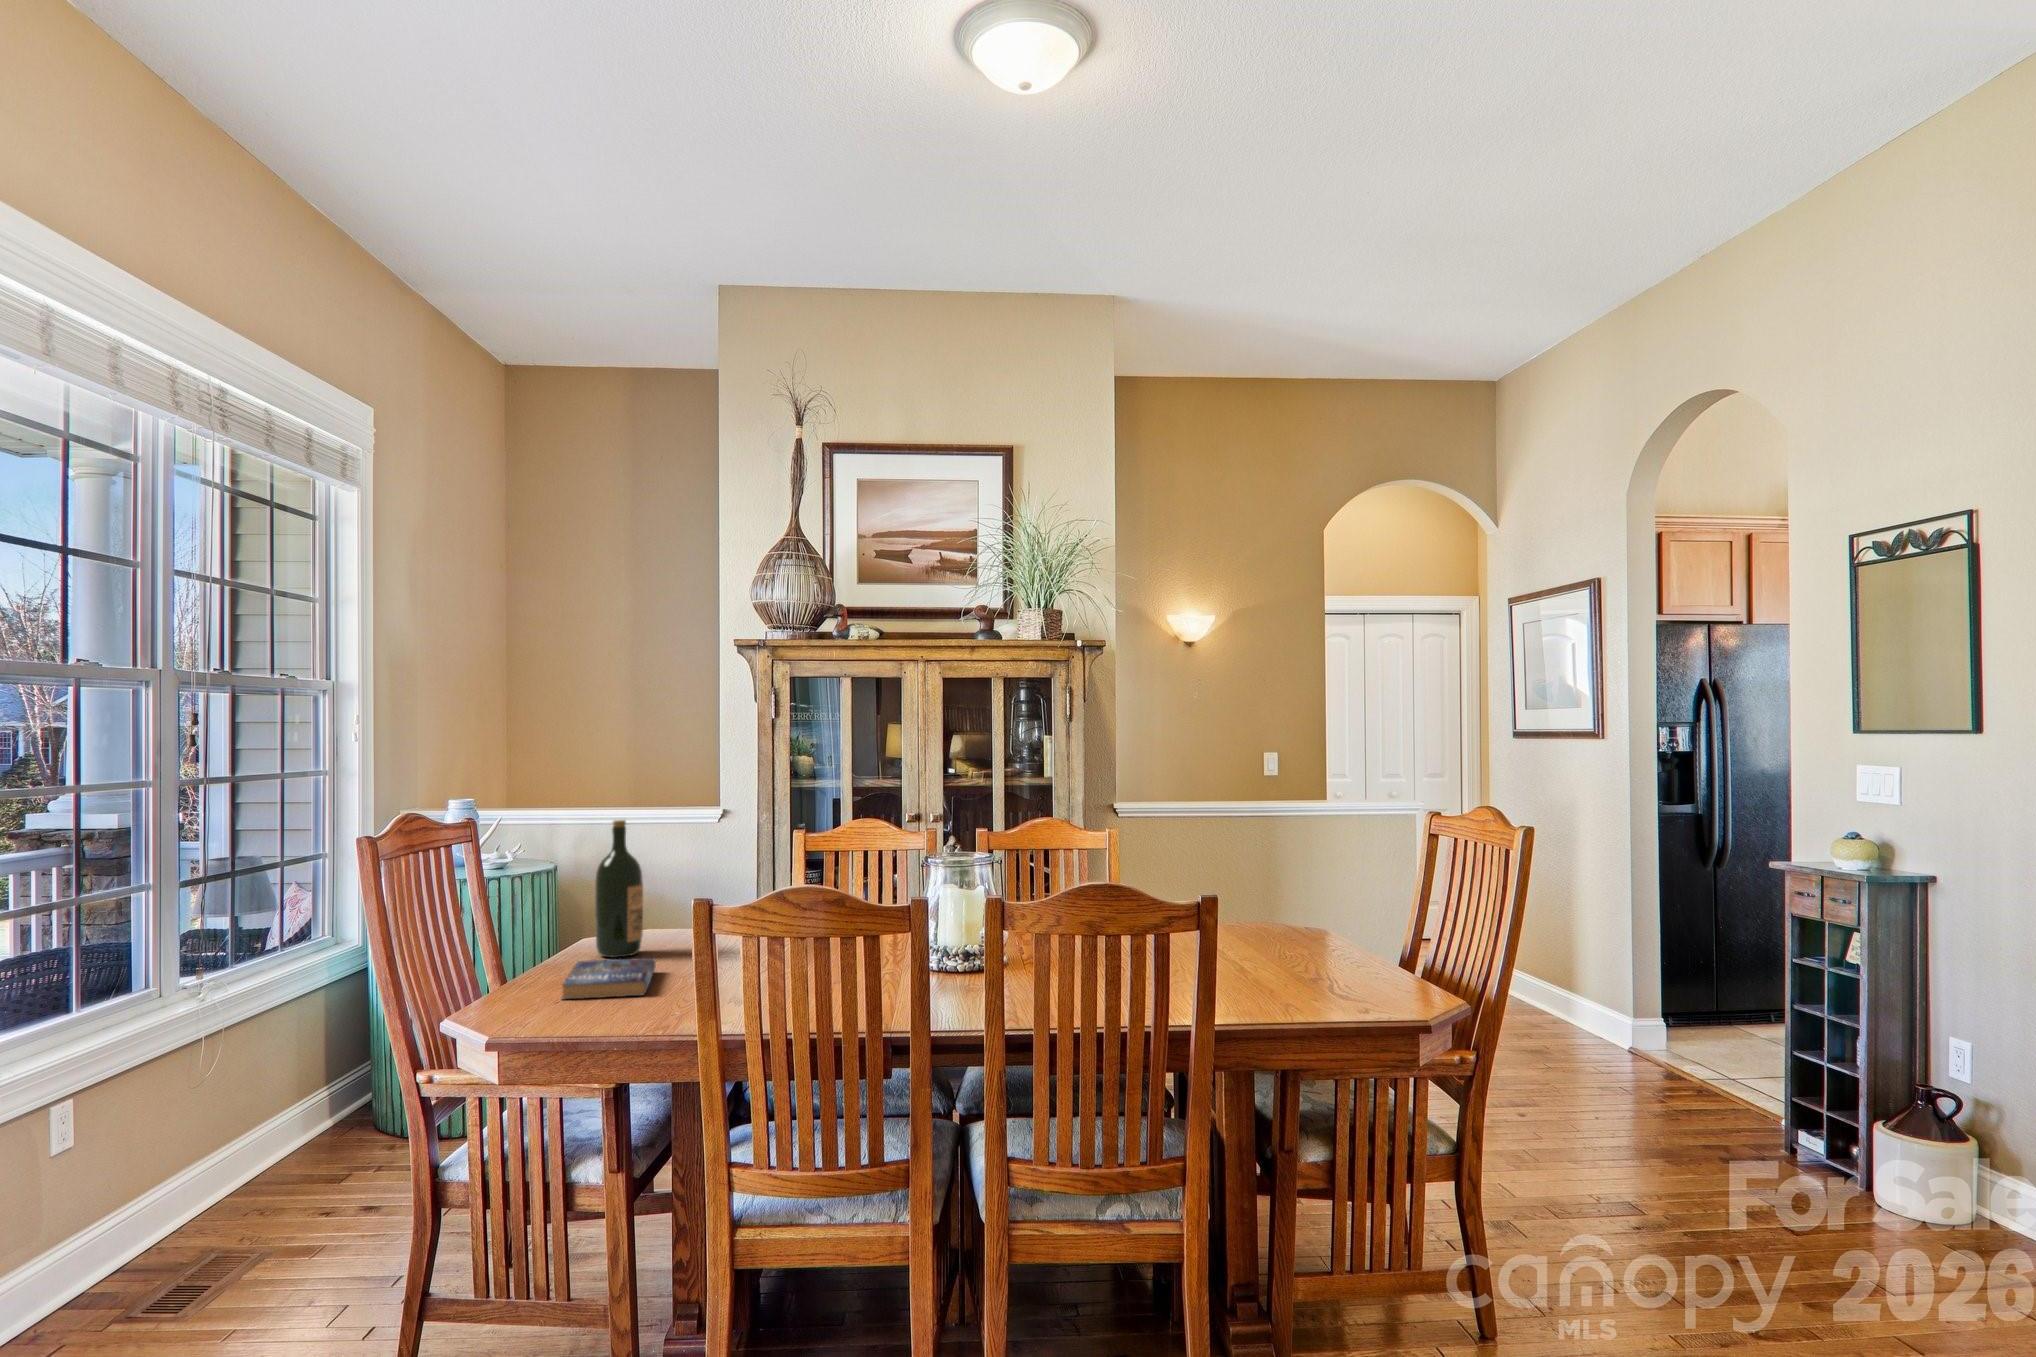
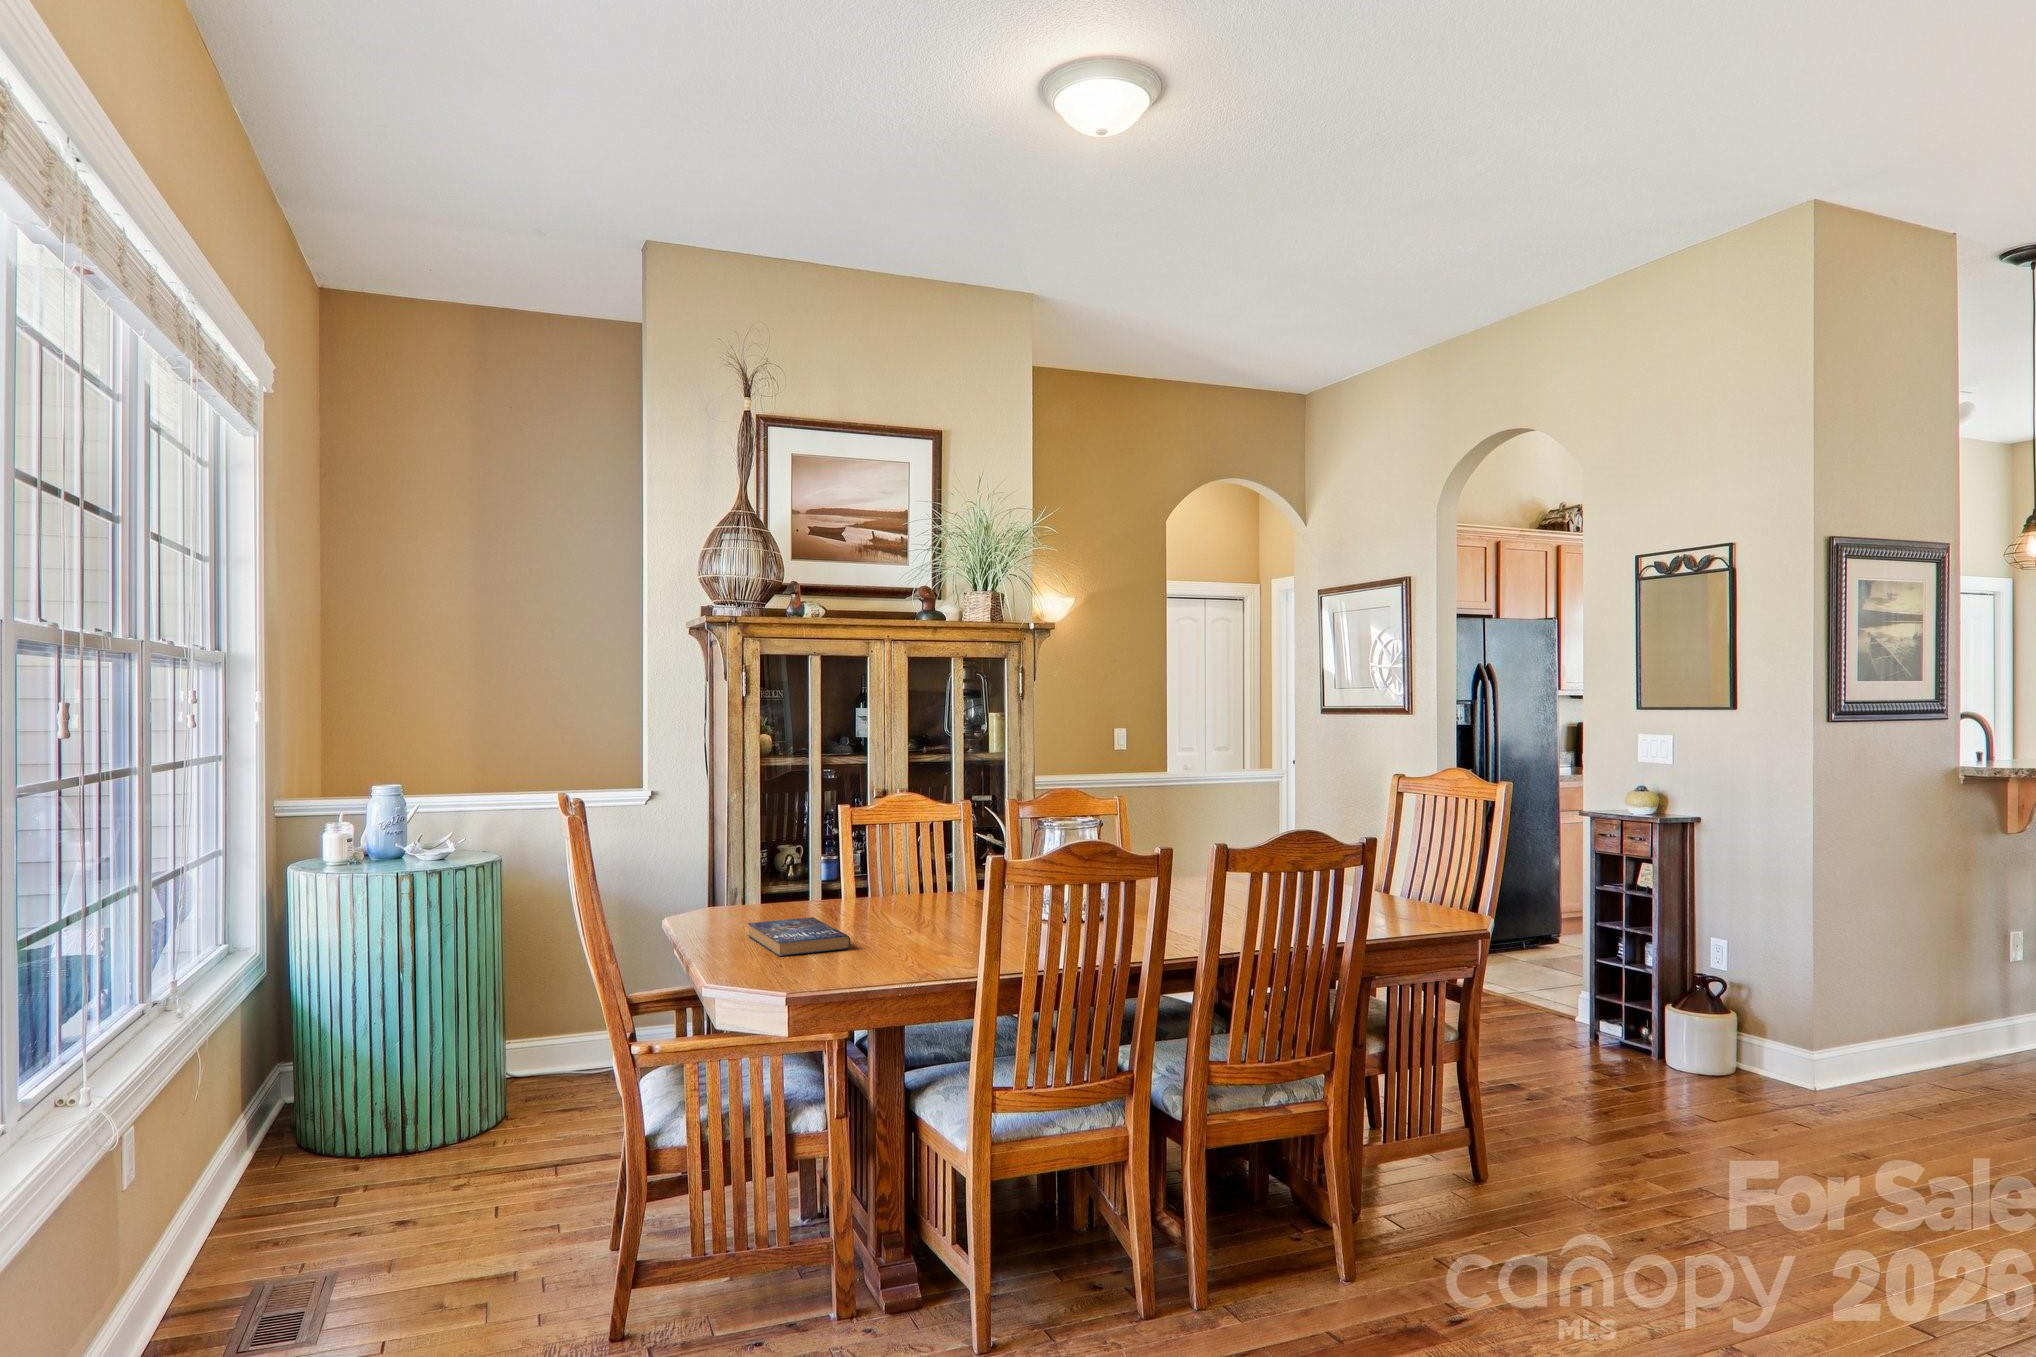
wine bottle: present [595,820,643,957] -> none [726,792,769,920]

